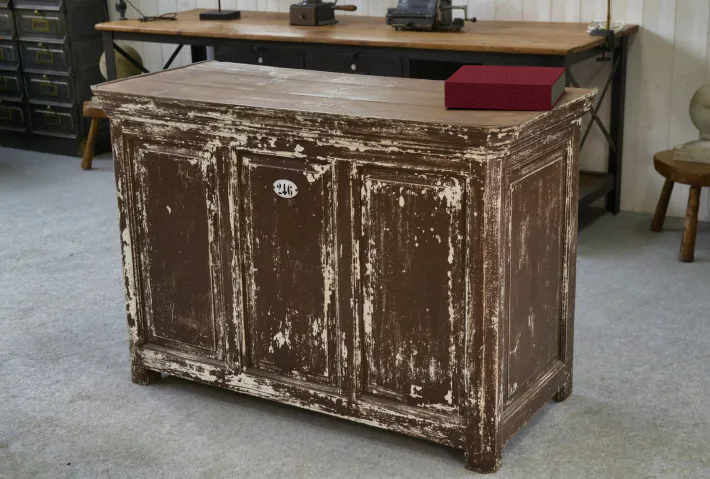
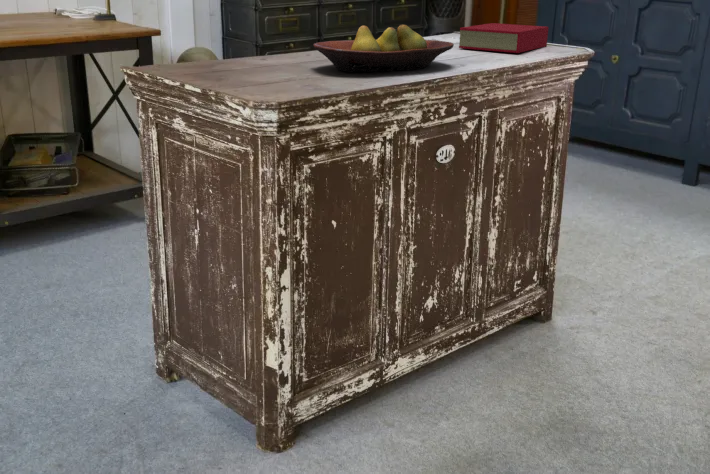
fruit bowl: none [225,44,354,97] -> present [313,25,454,72]

